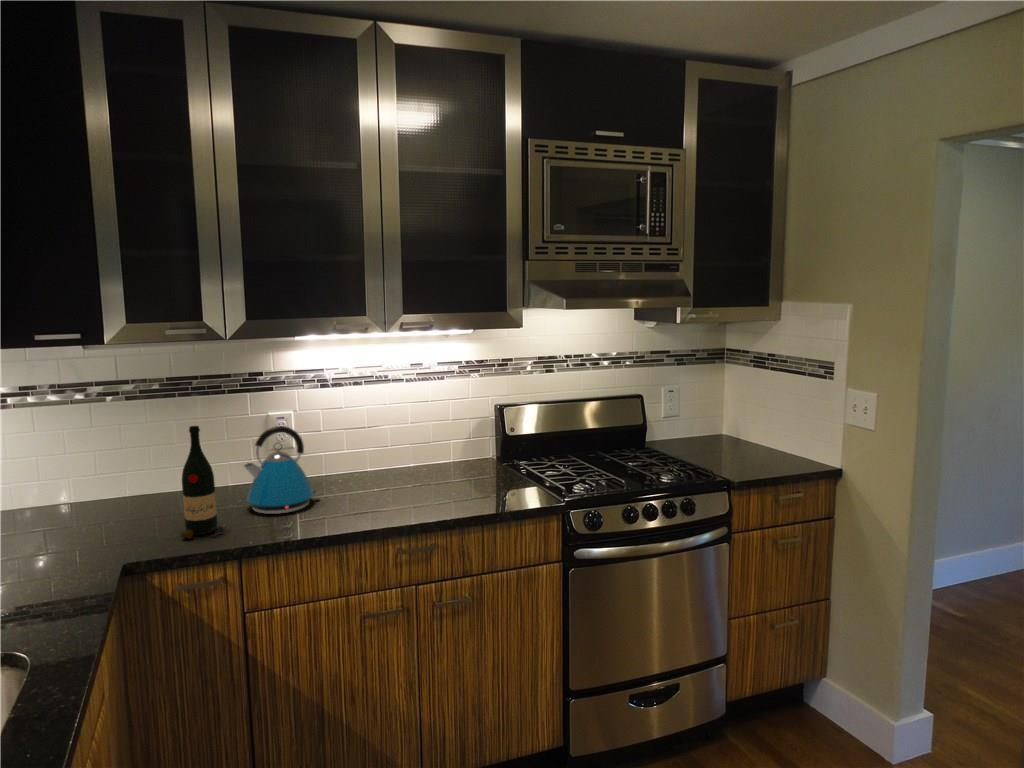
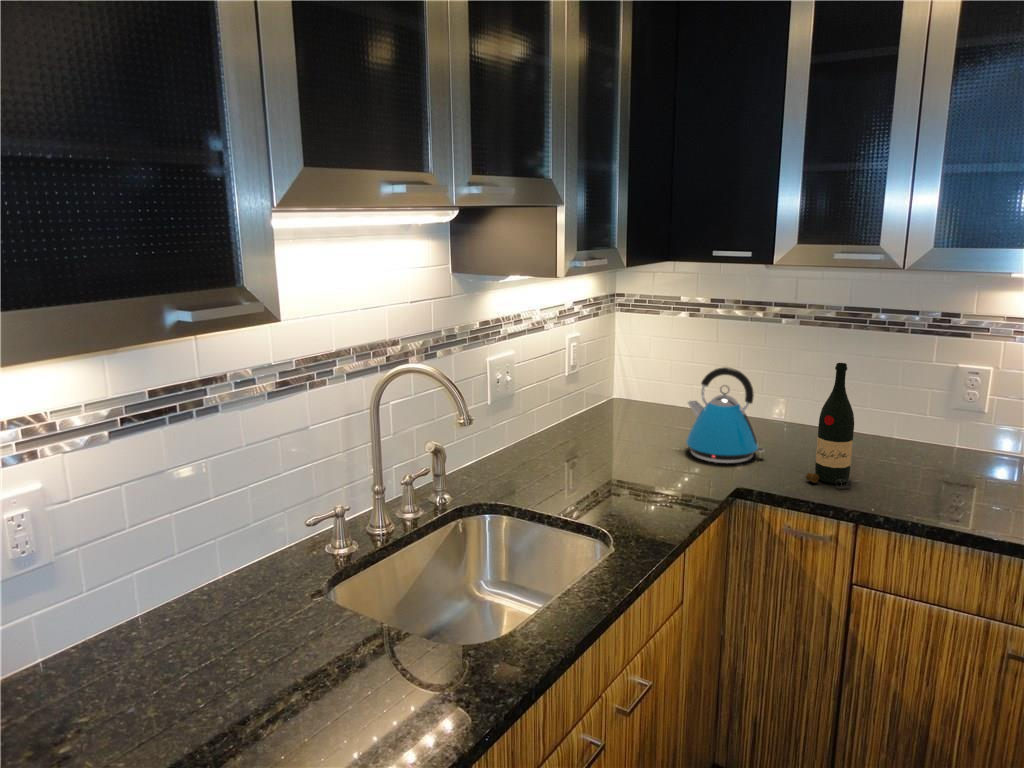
kettle: present [244,426,318,514] -> present [686,367,765,463]

